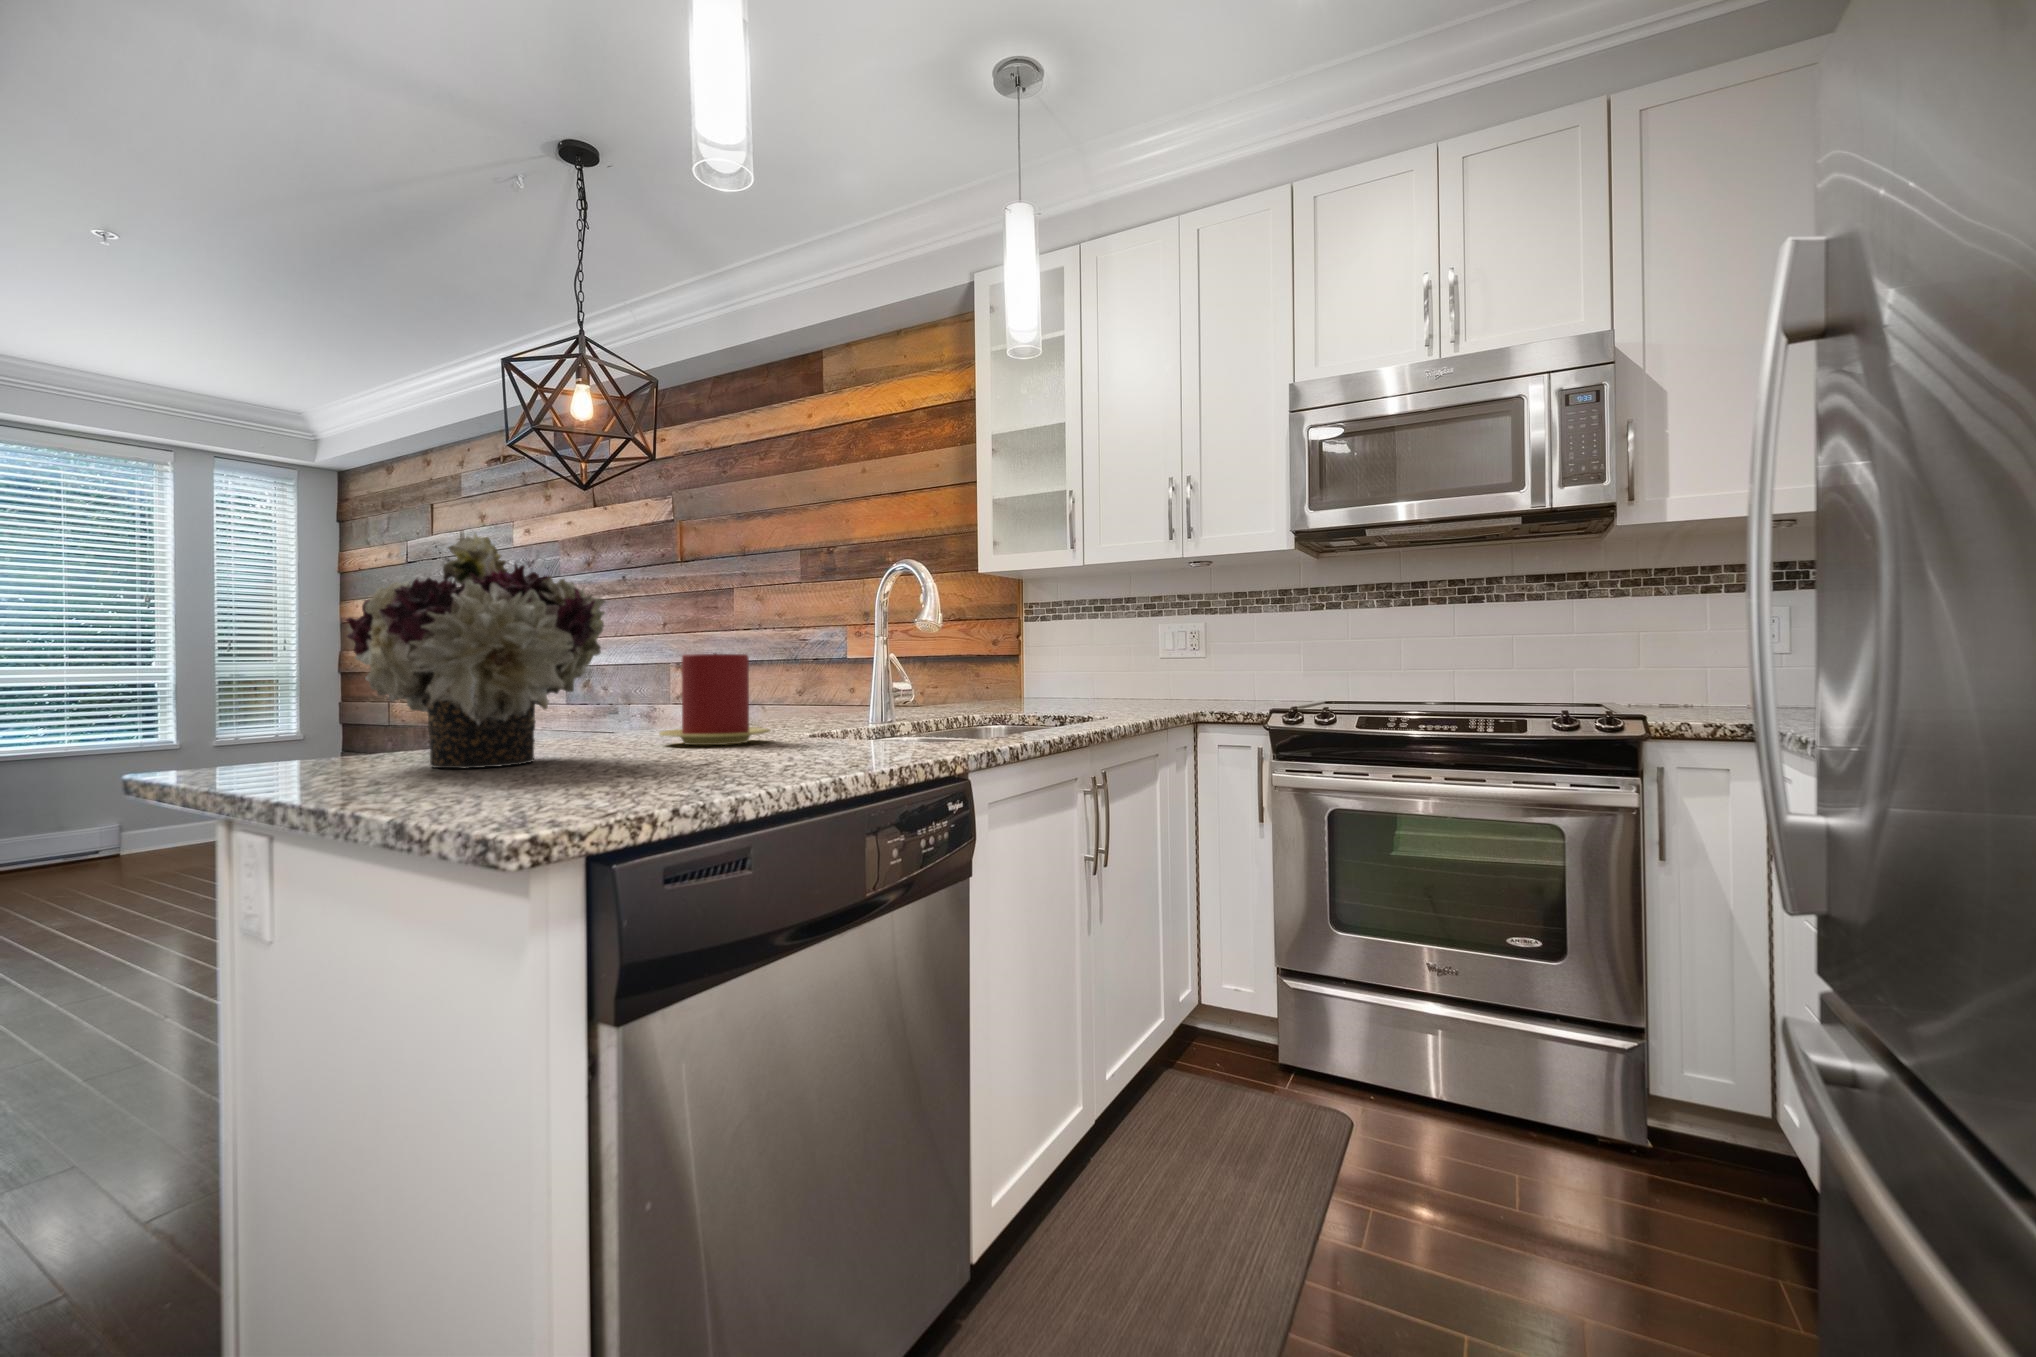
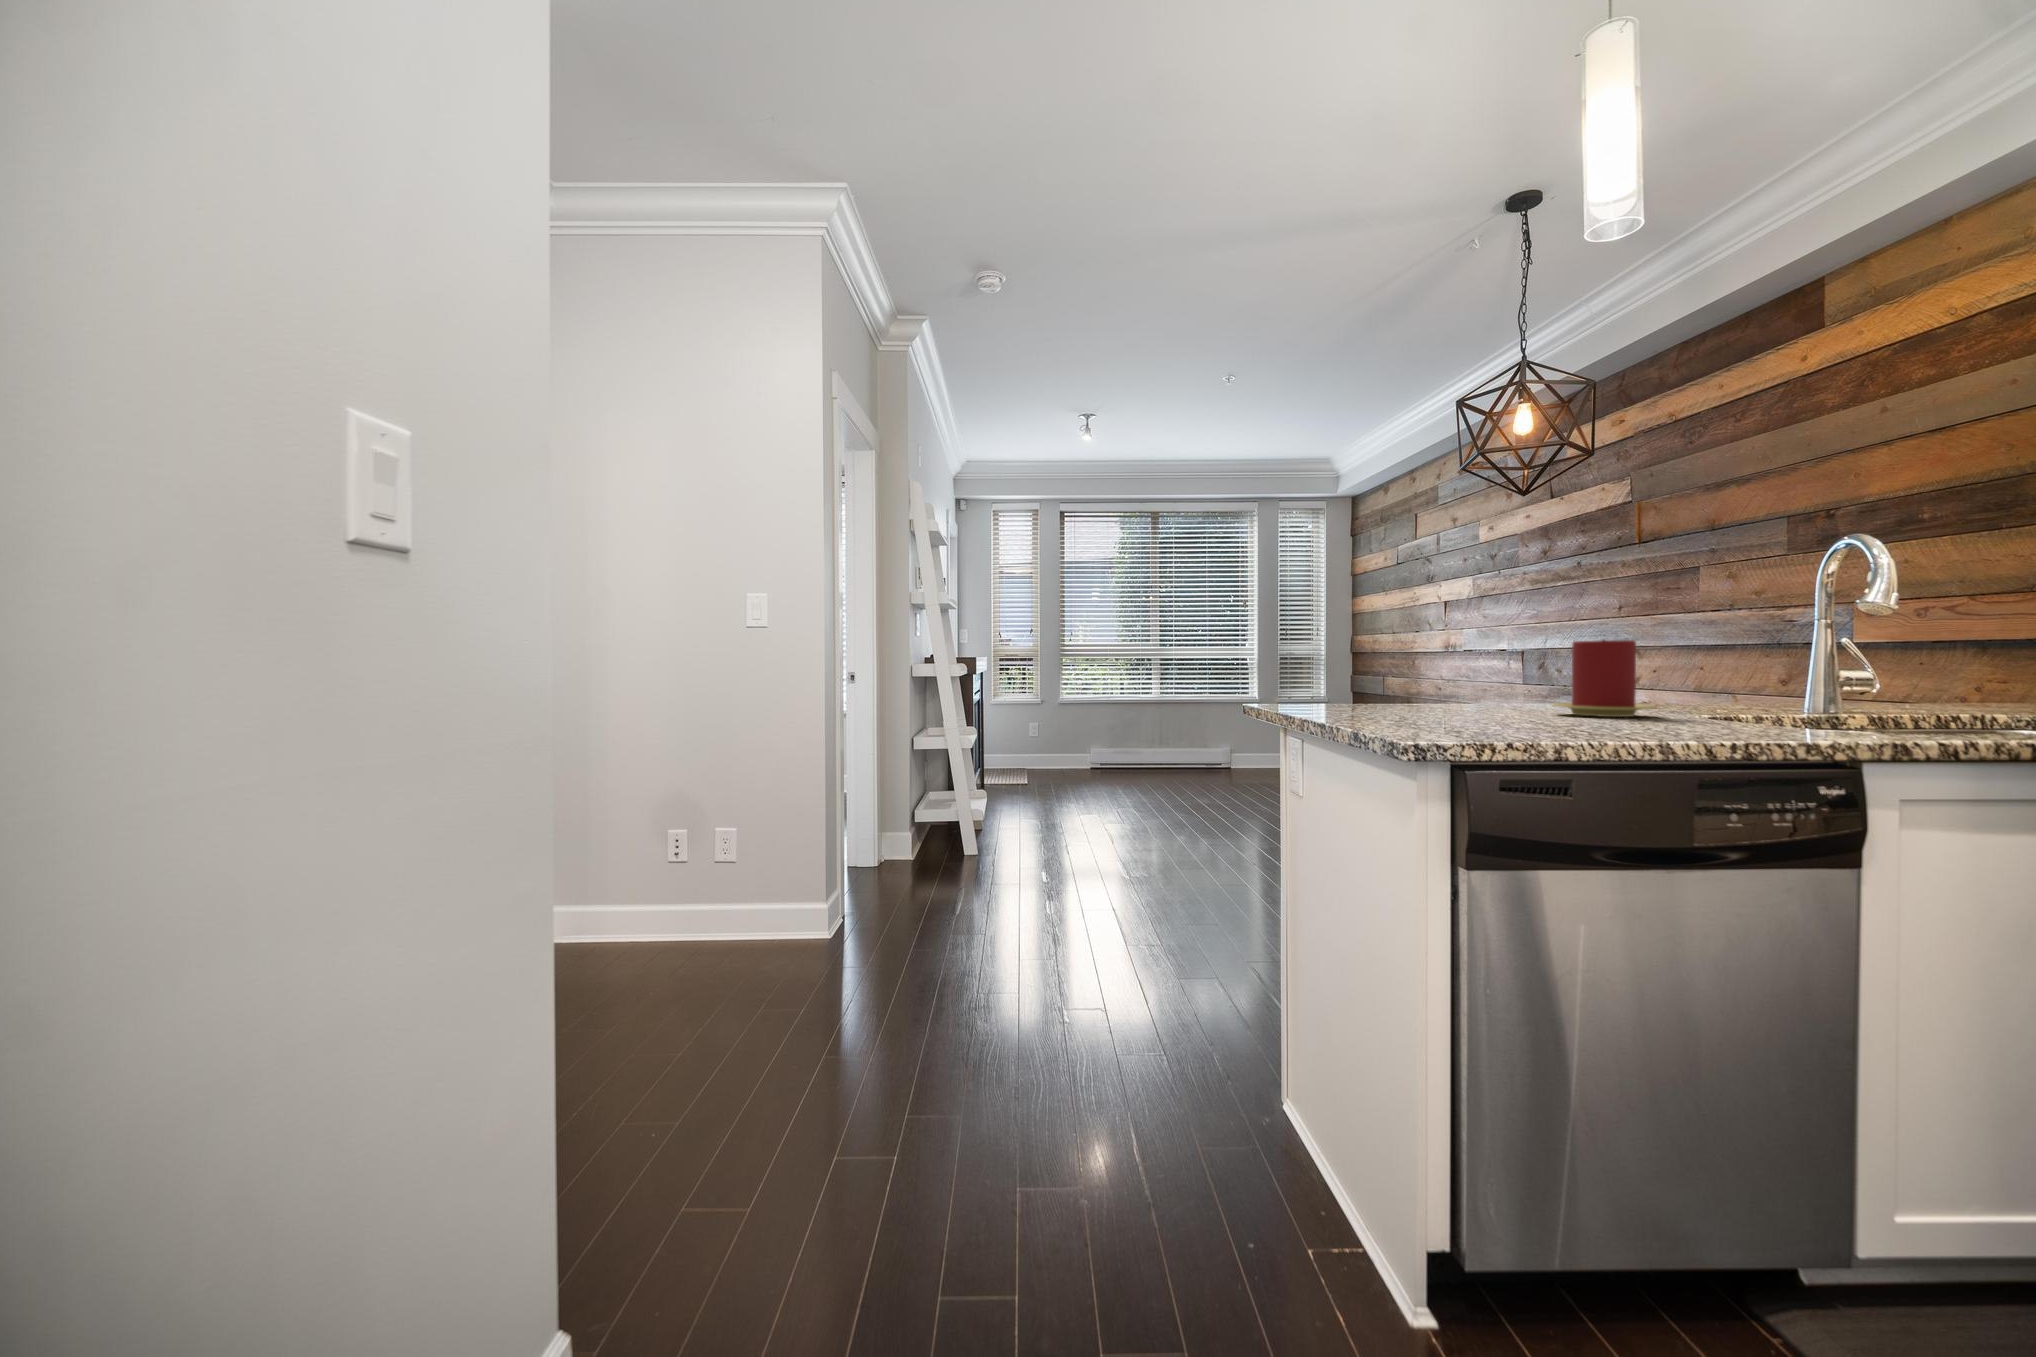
flower arrangement: present [346,533,605,768] -> none [1339,563,1499,718]

